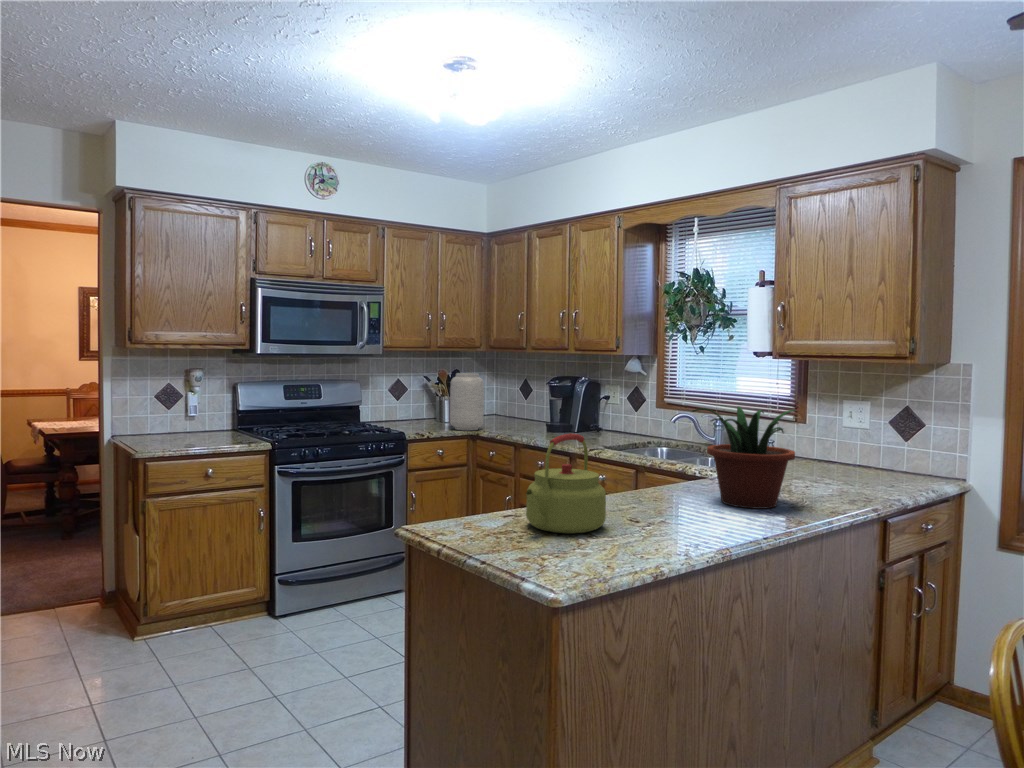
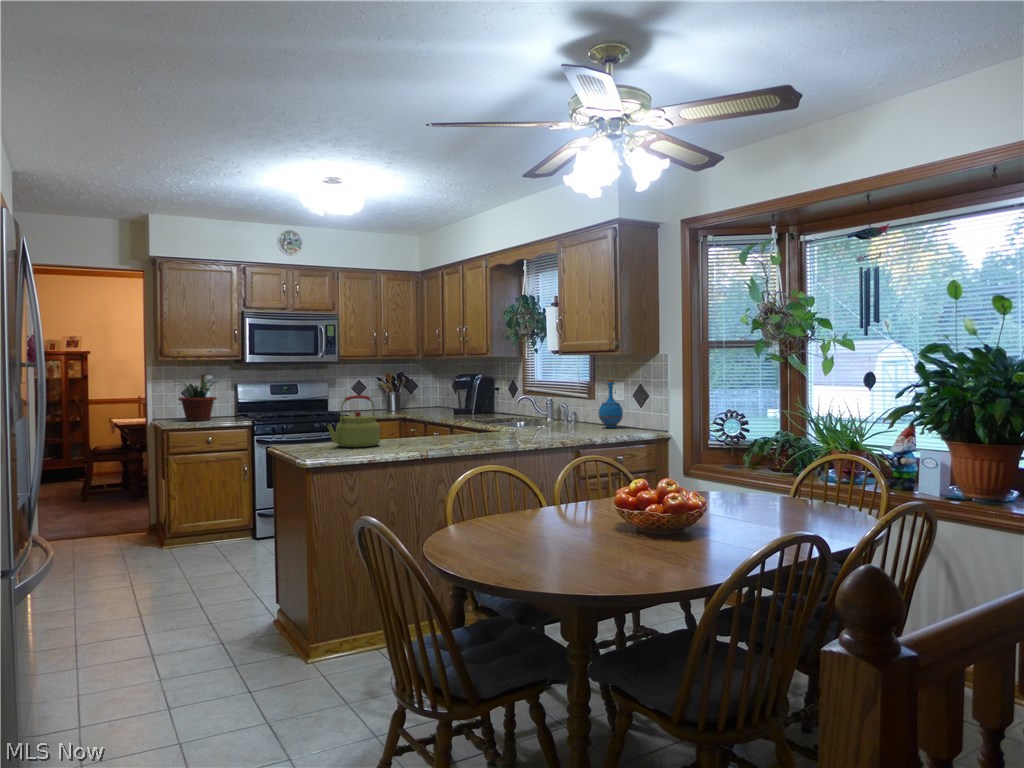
vase: present [450,373,484,430] -> none [386,374,411,414]
bottle: none [840,399,881,473] -> present [599,379,623,428]
potted plant: present [692,407,795,509] -> present [179,381,217,421]

